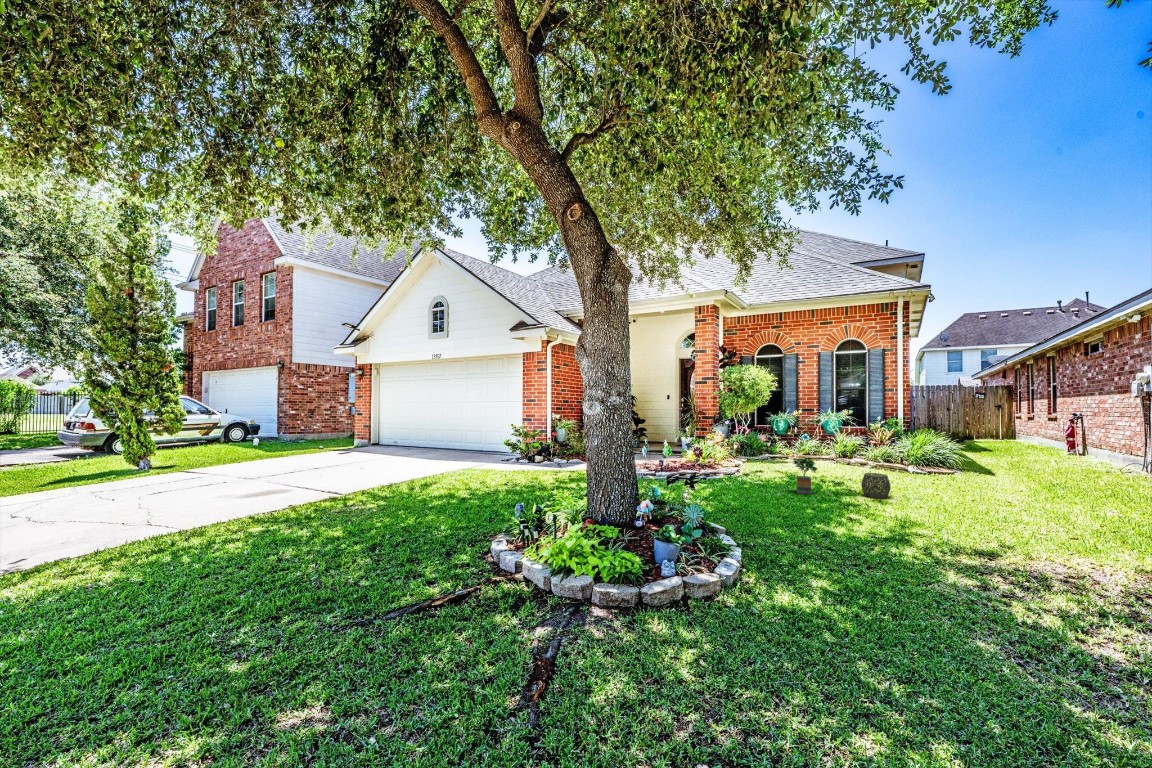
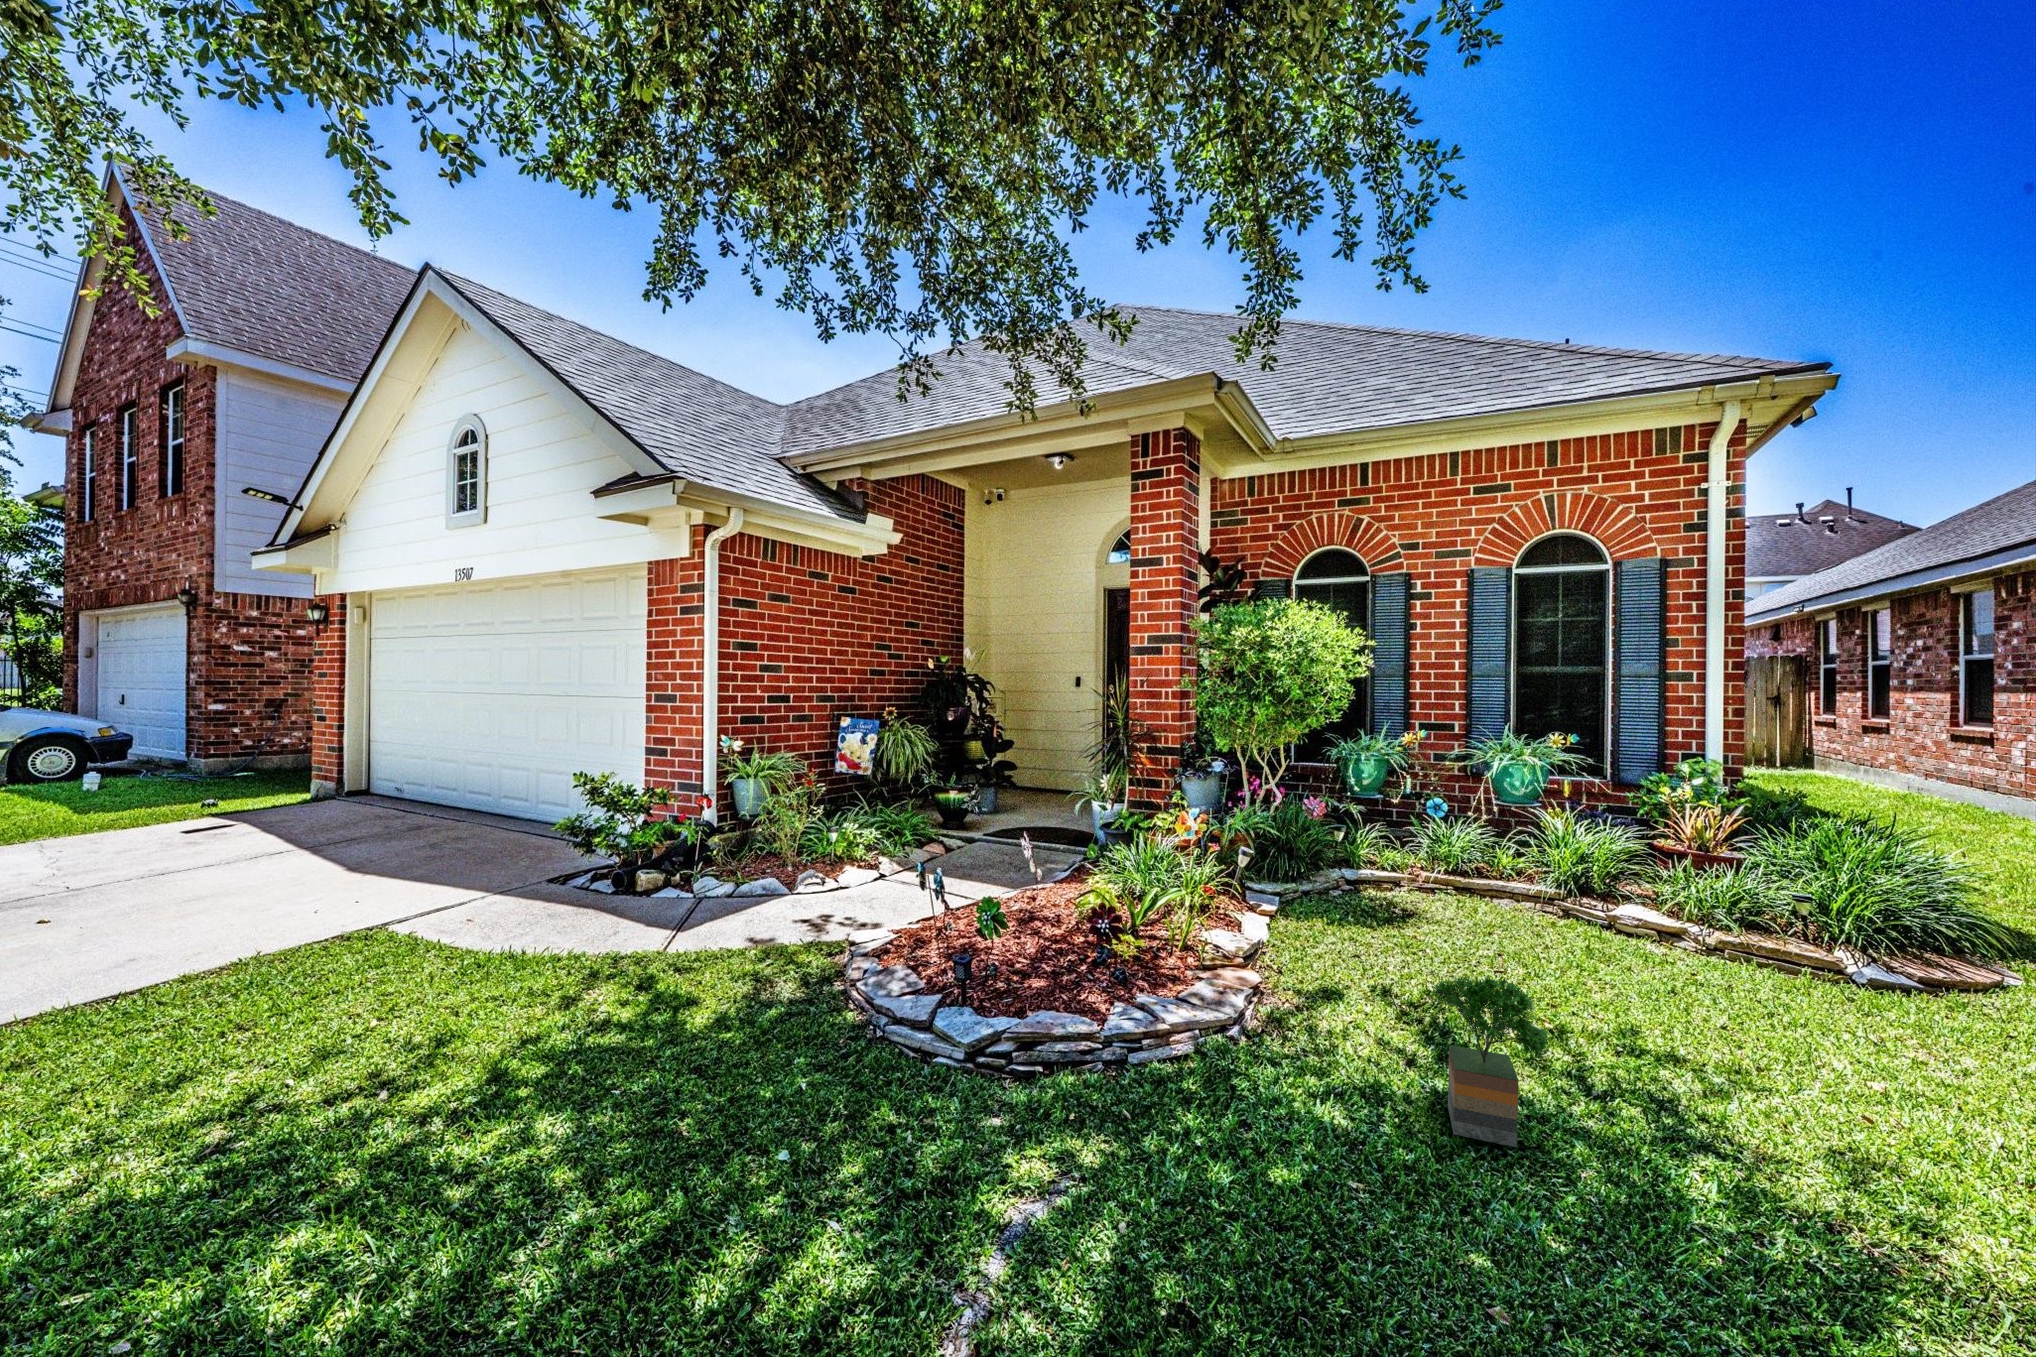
woven basket: present [861,473,891,498] -> none [1742,1058,1905,1205]

